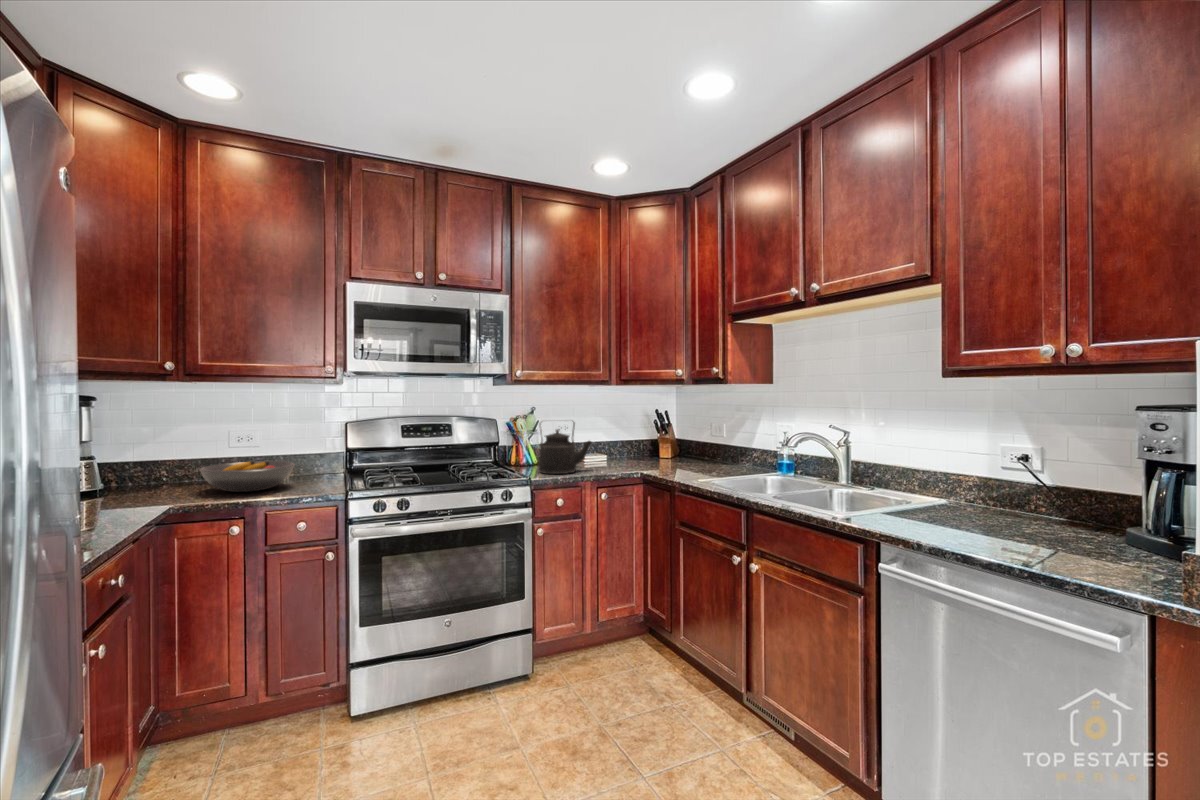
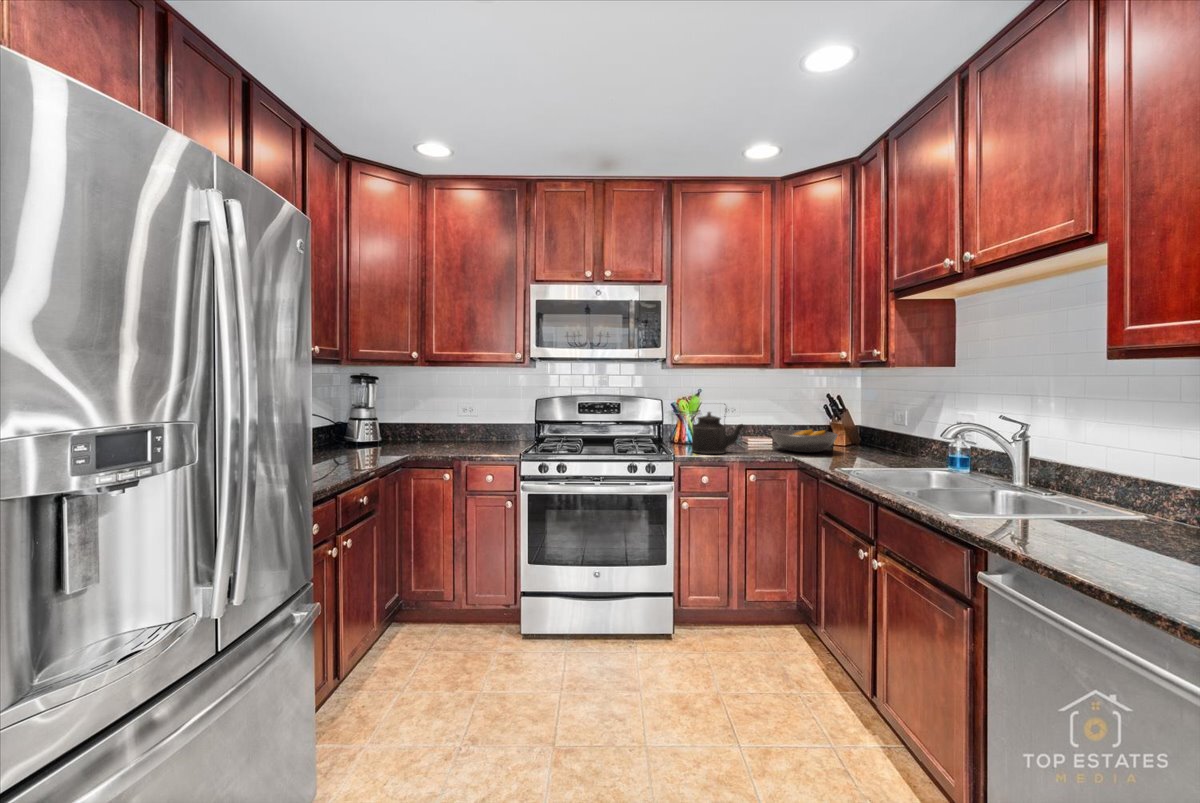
fruit bowl: present [199,461,295,492] -> present [771,429,838,452]

